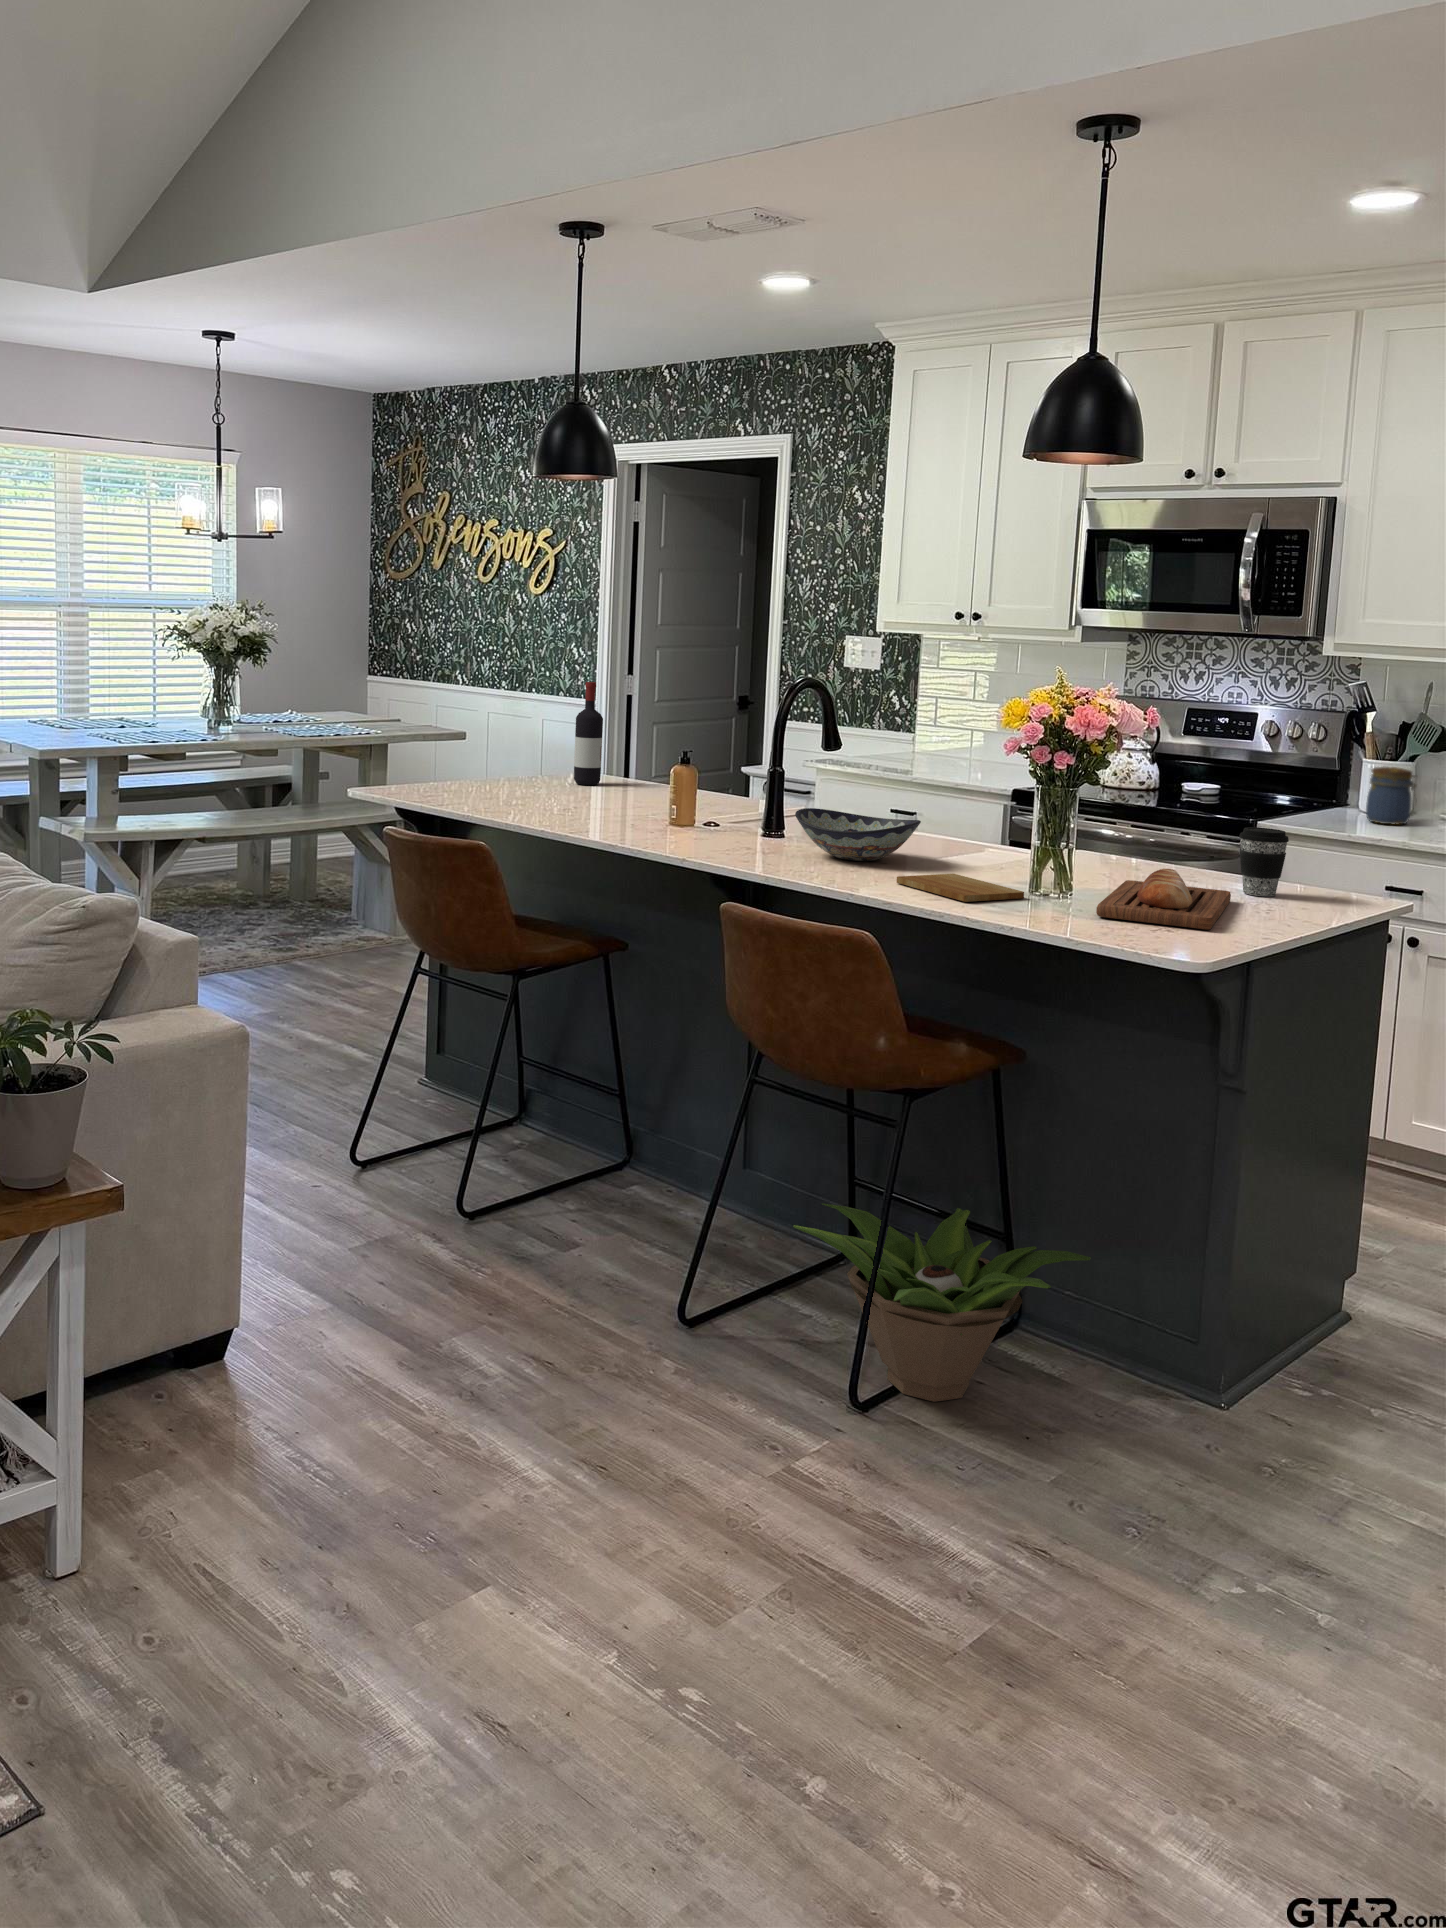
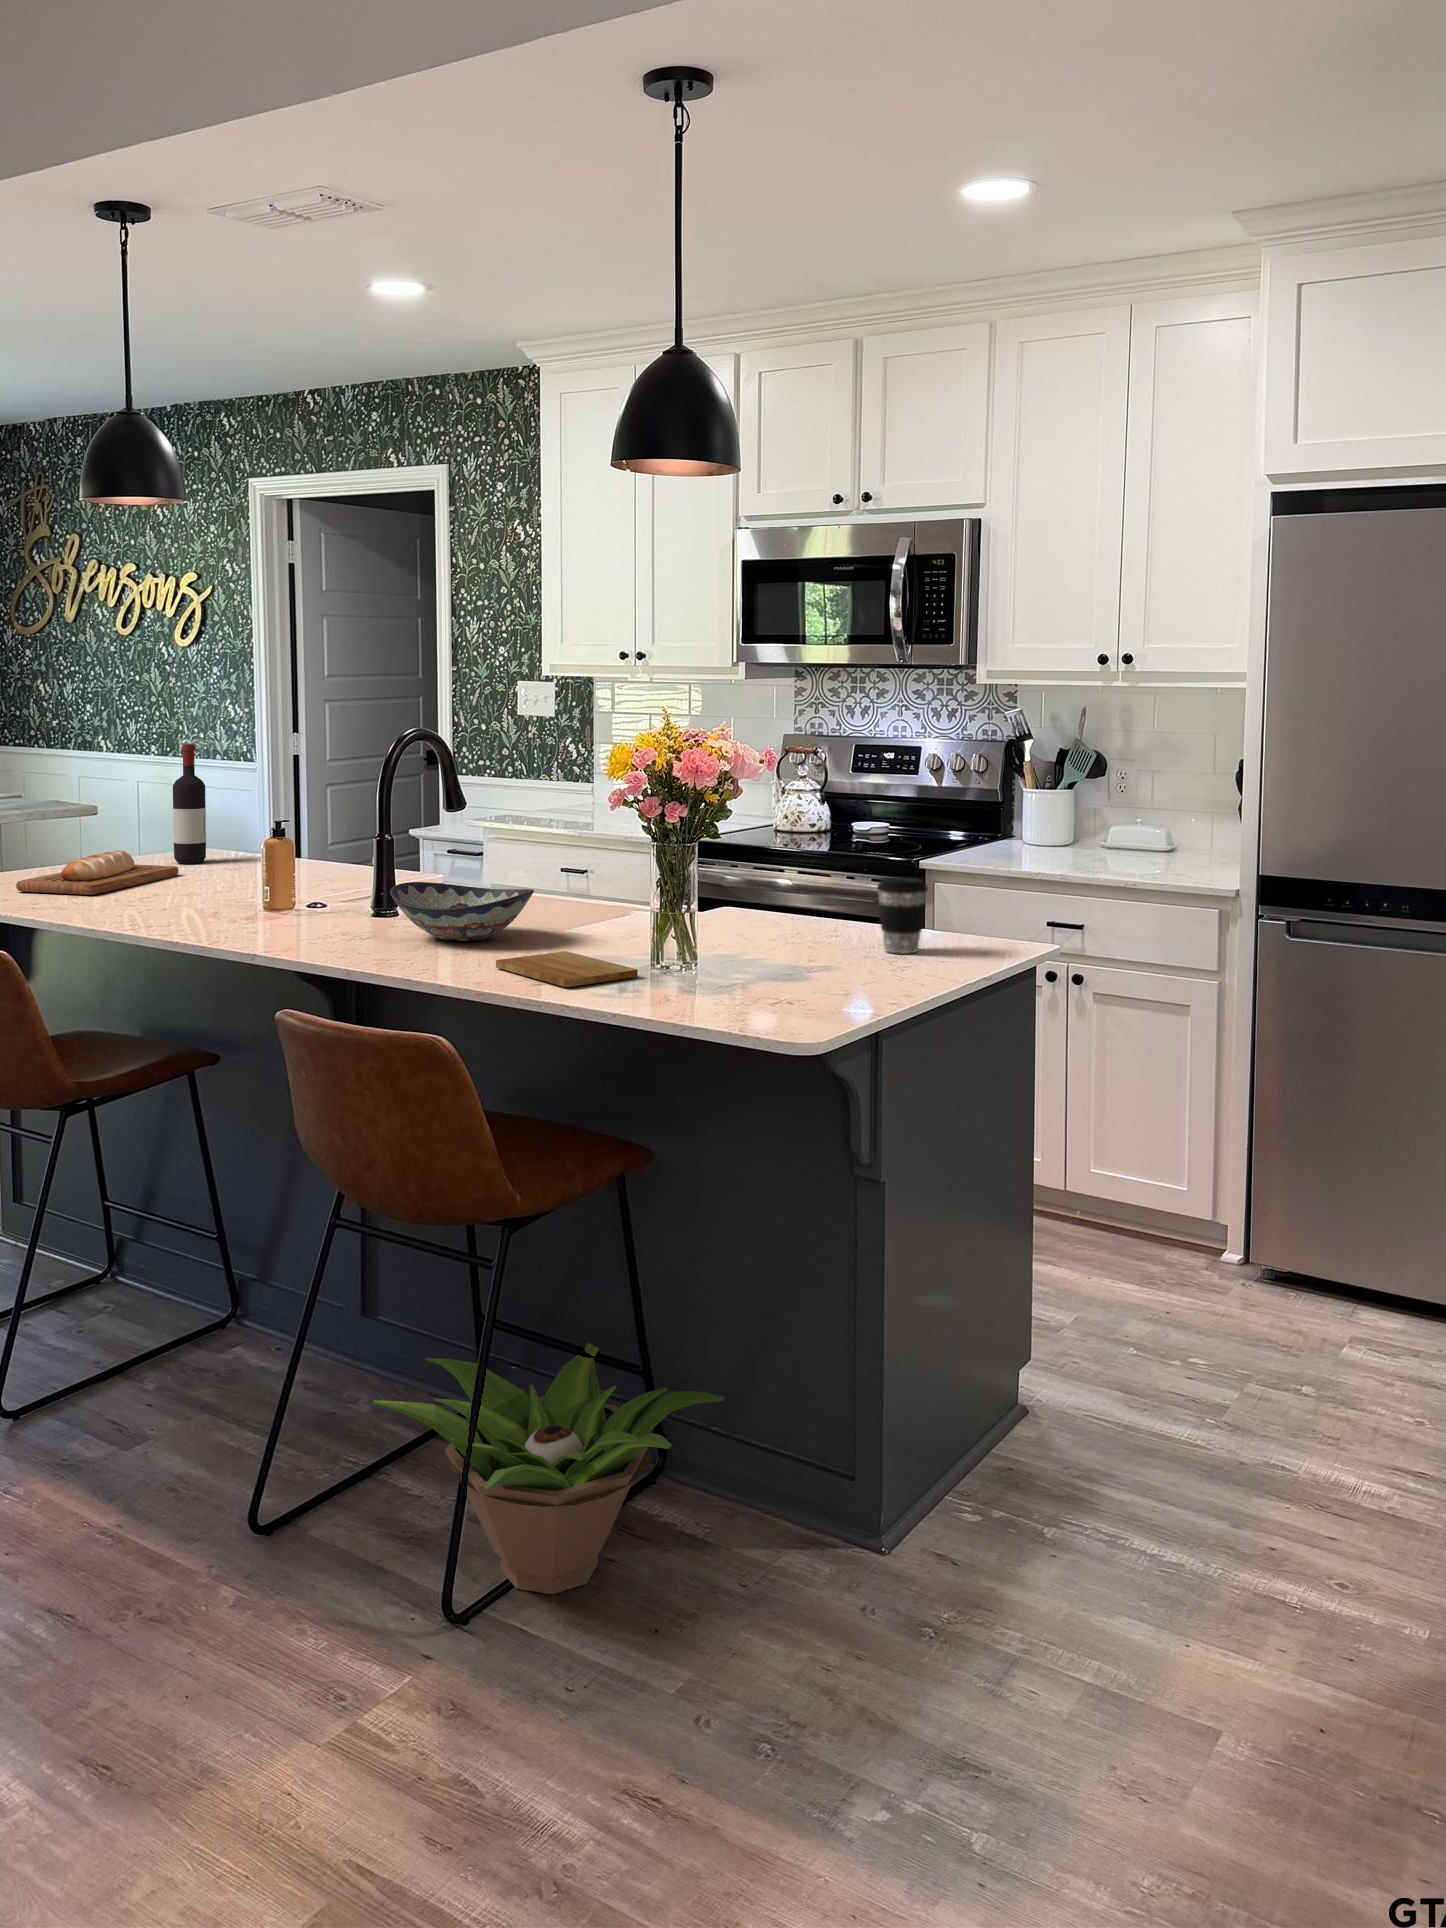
jar: present [1366,767,1416,825] -> none [1029,797,1076,857]
bread loaf: present [1096,869,1231,930] -> present [16,851,179,895]

